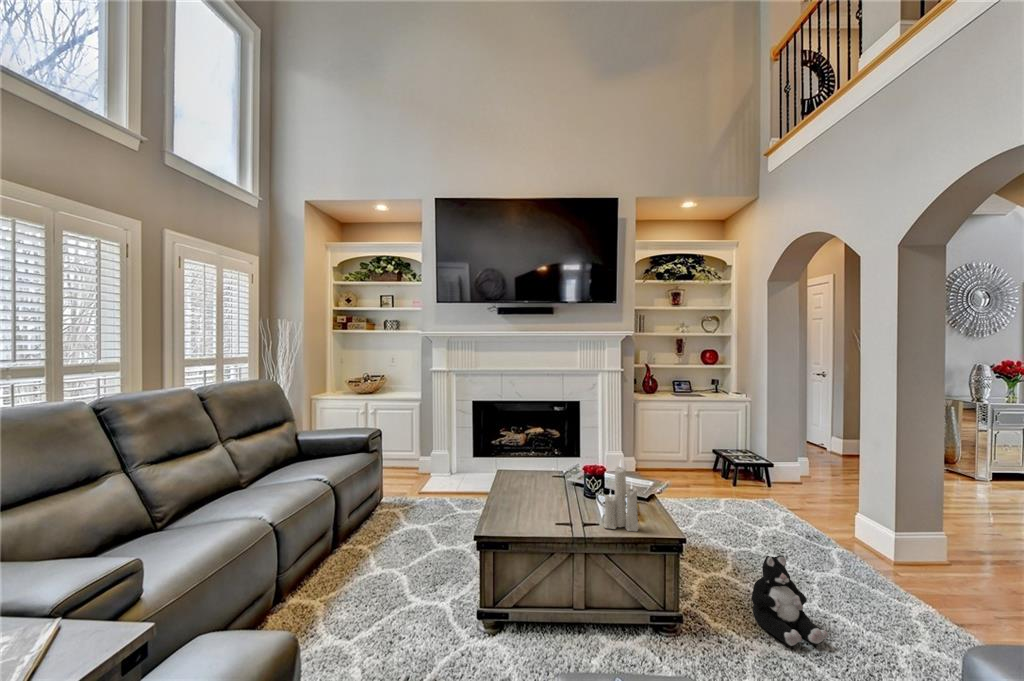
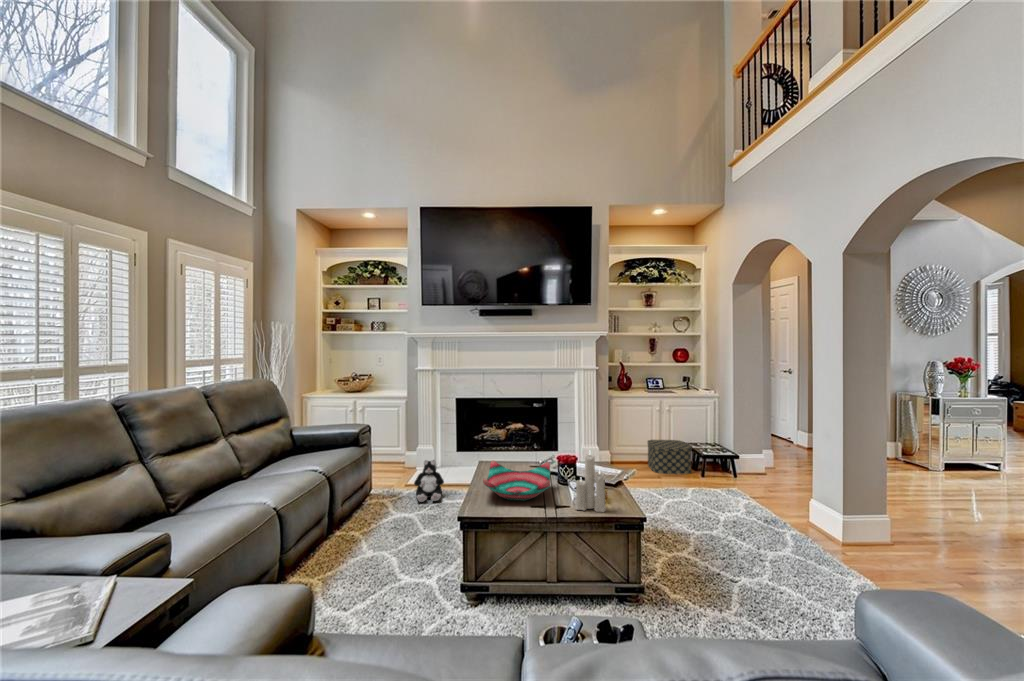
storage box: none [673,445,722,483] -> present [648,440,692,474]
decorative bowl: none [501,470,576,516] -> present [483,461,550,501]
plush toy: present [752,555,828,646] -> present [414,460,444,502]

